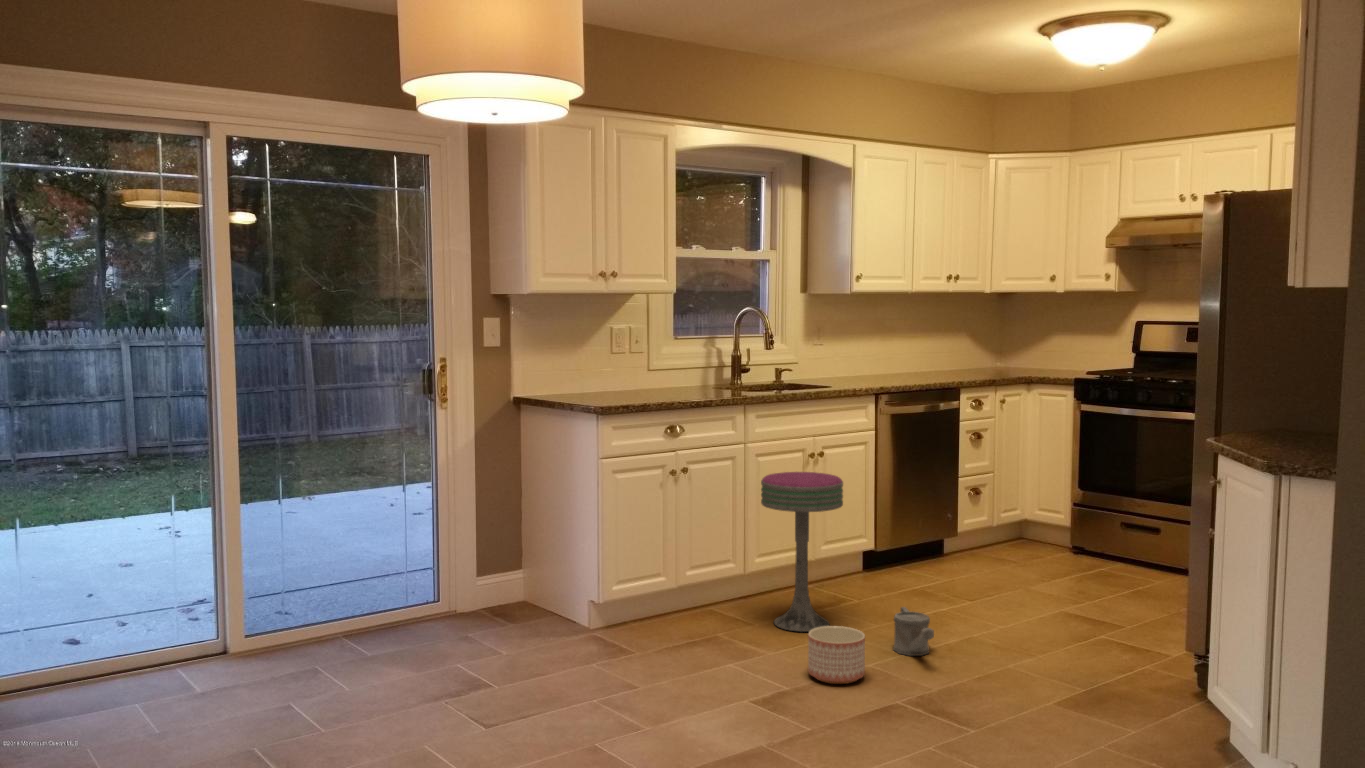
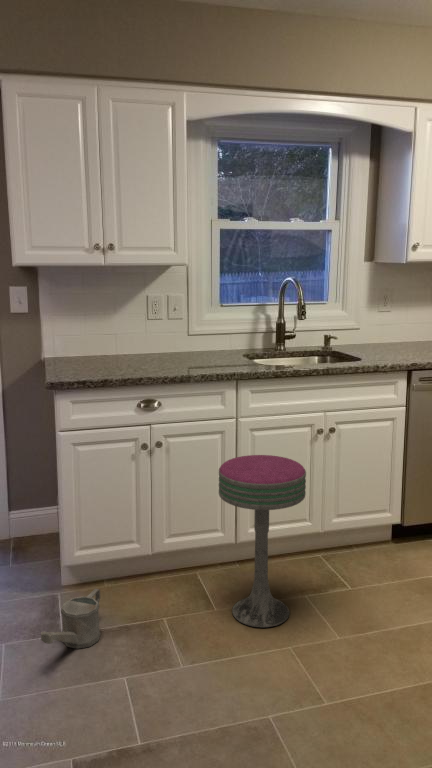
watering can: present [893,607,934,656] -> present [41,589,100,649]
planter: present [808,626,865,684] -> none [187,652,252,733]

